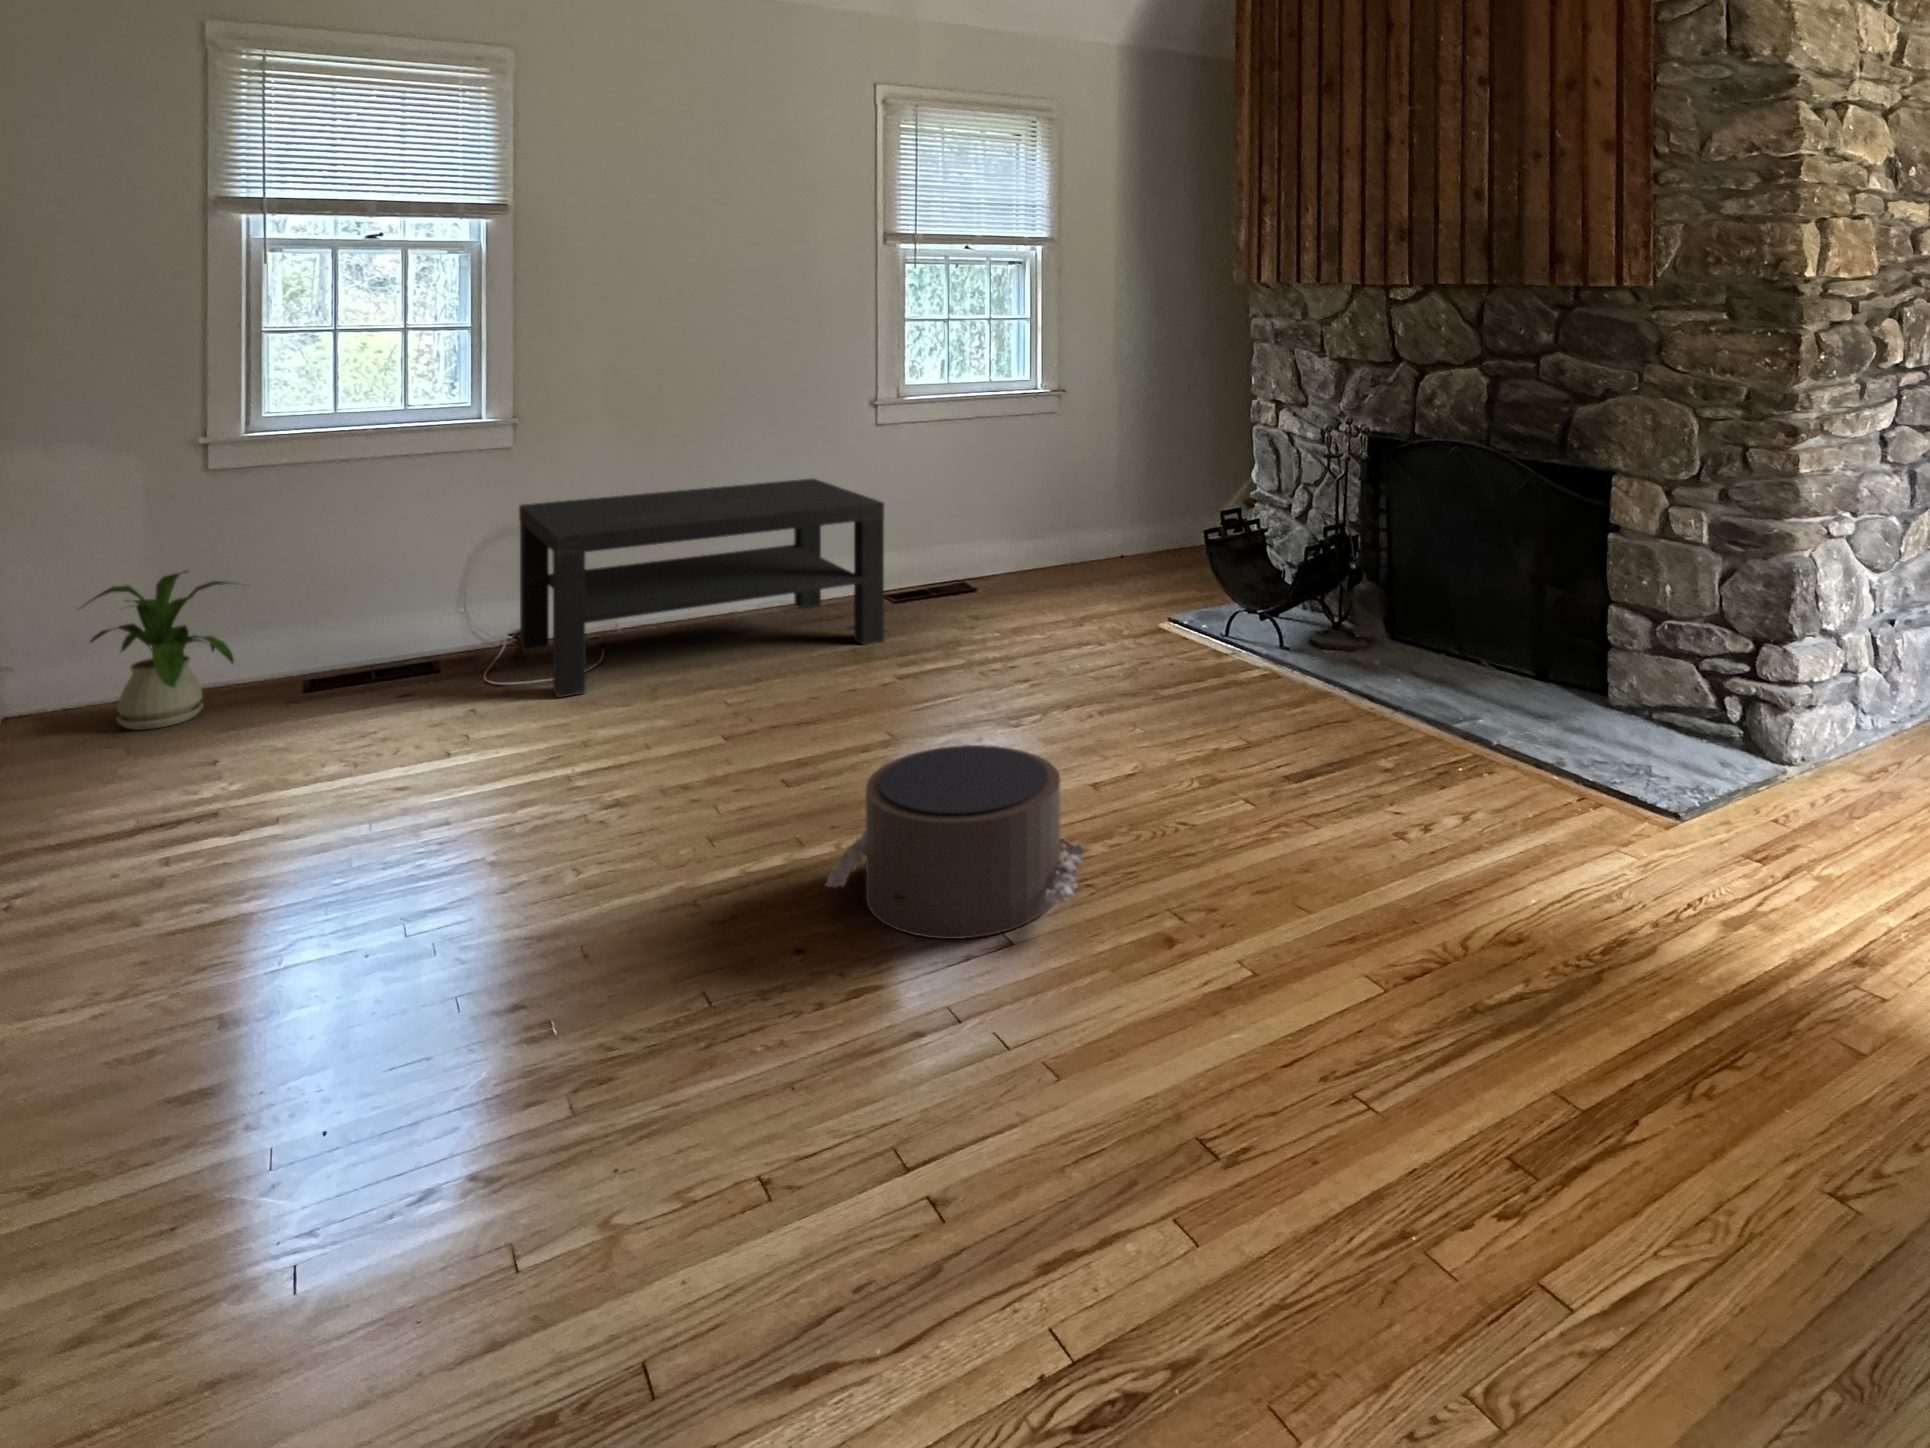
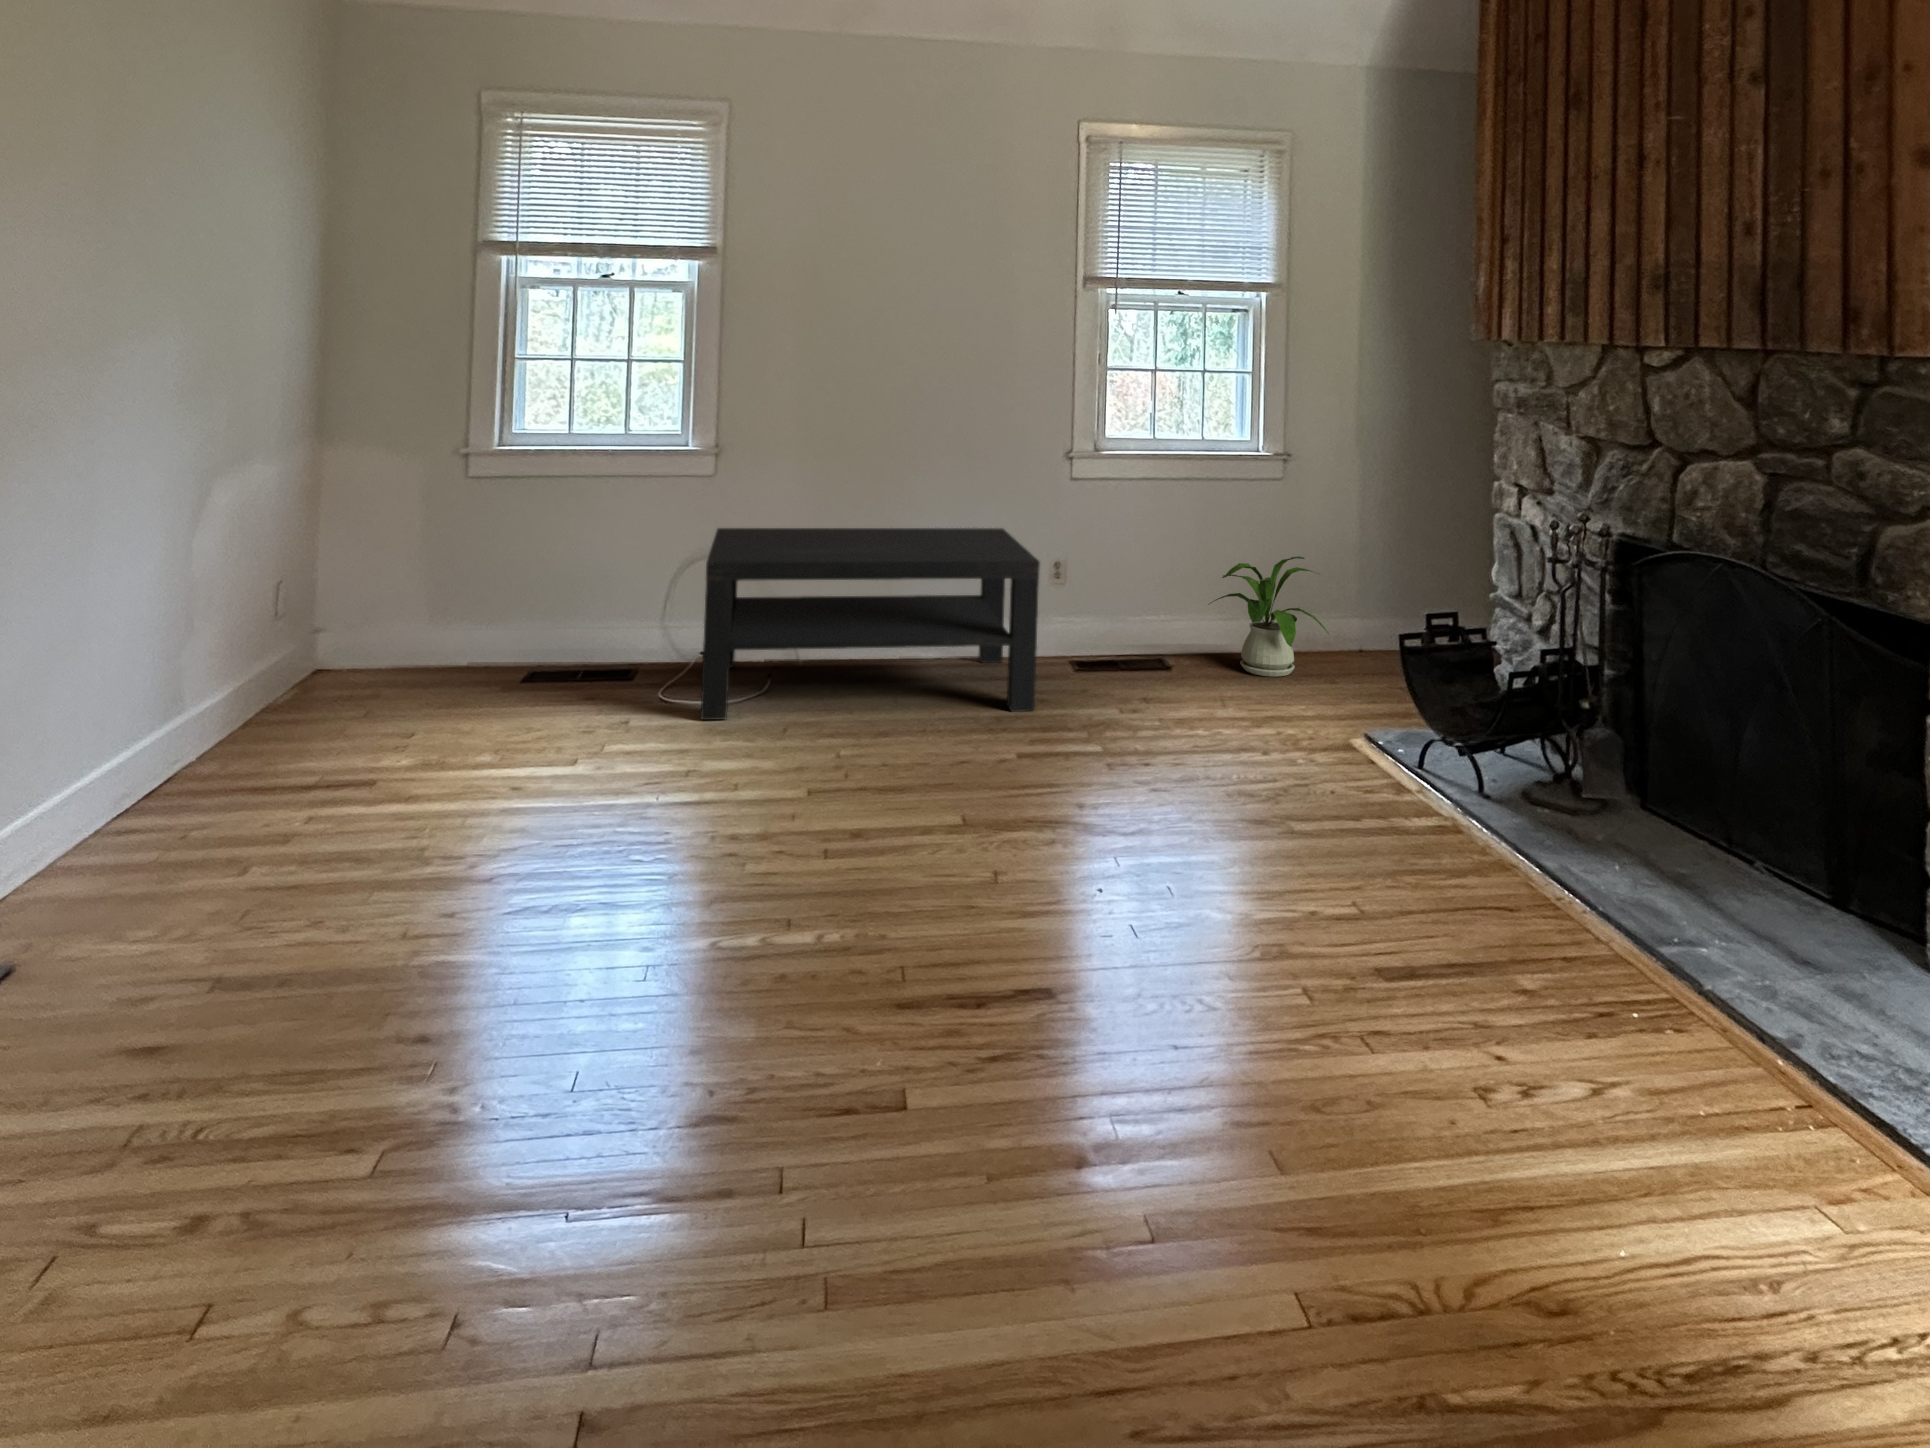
house plant: present [85,571,243,730] -> present [1209,556,1329,677]
pouf: present [826,745,1083,939] -> none [740,849,1040,1090]

